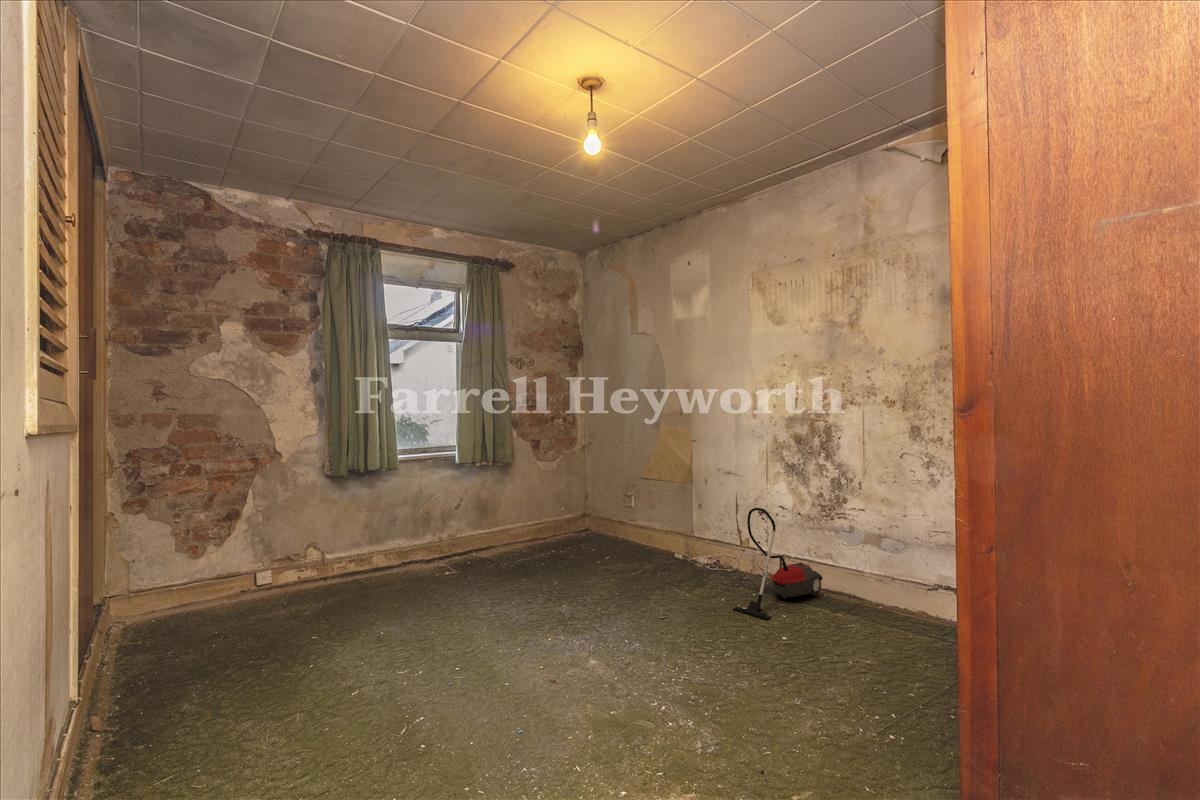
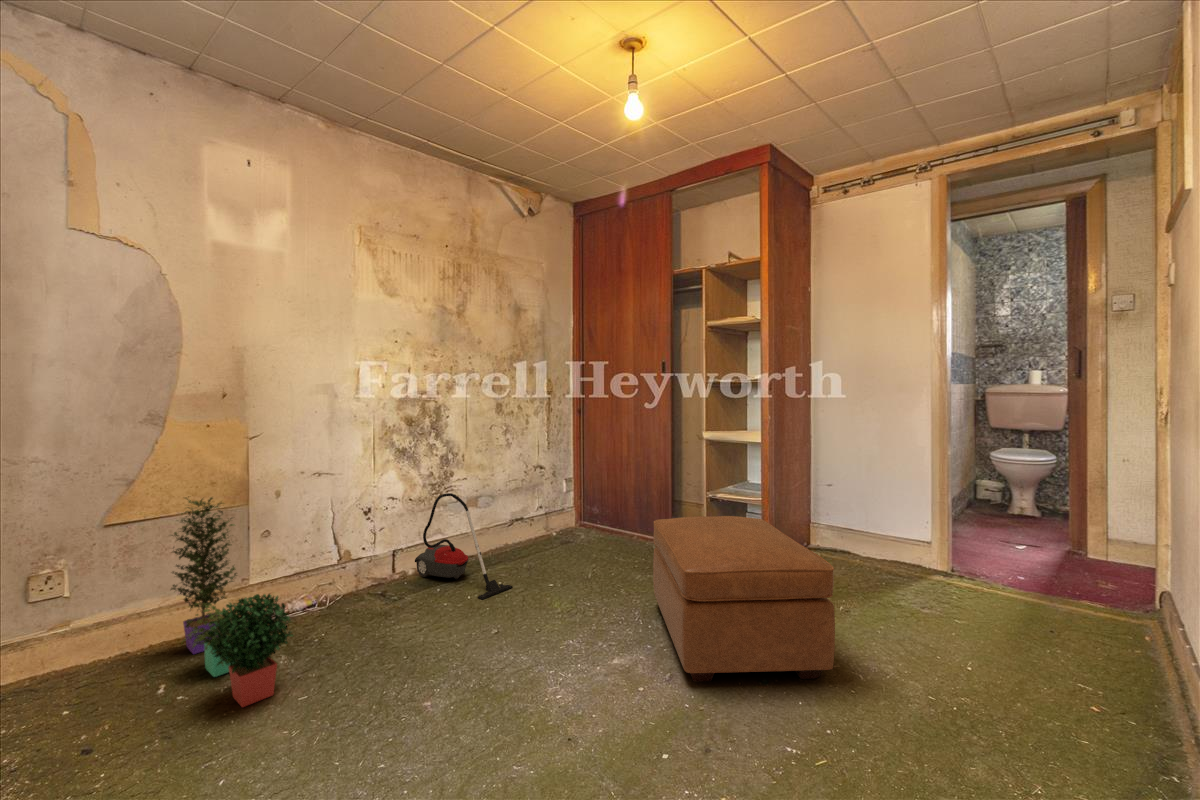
potted plant: none [578,470,674,573] -> present [171,497,293,707]
ottoman: none [492,575,731,765] -> present [653,516,835,682]

